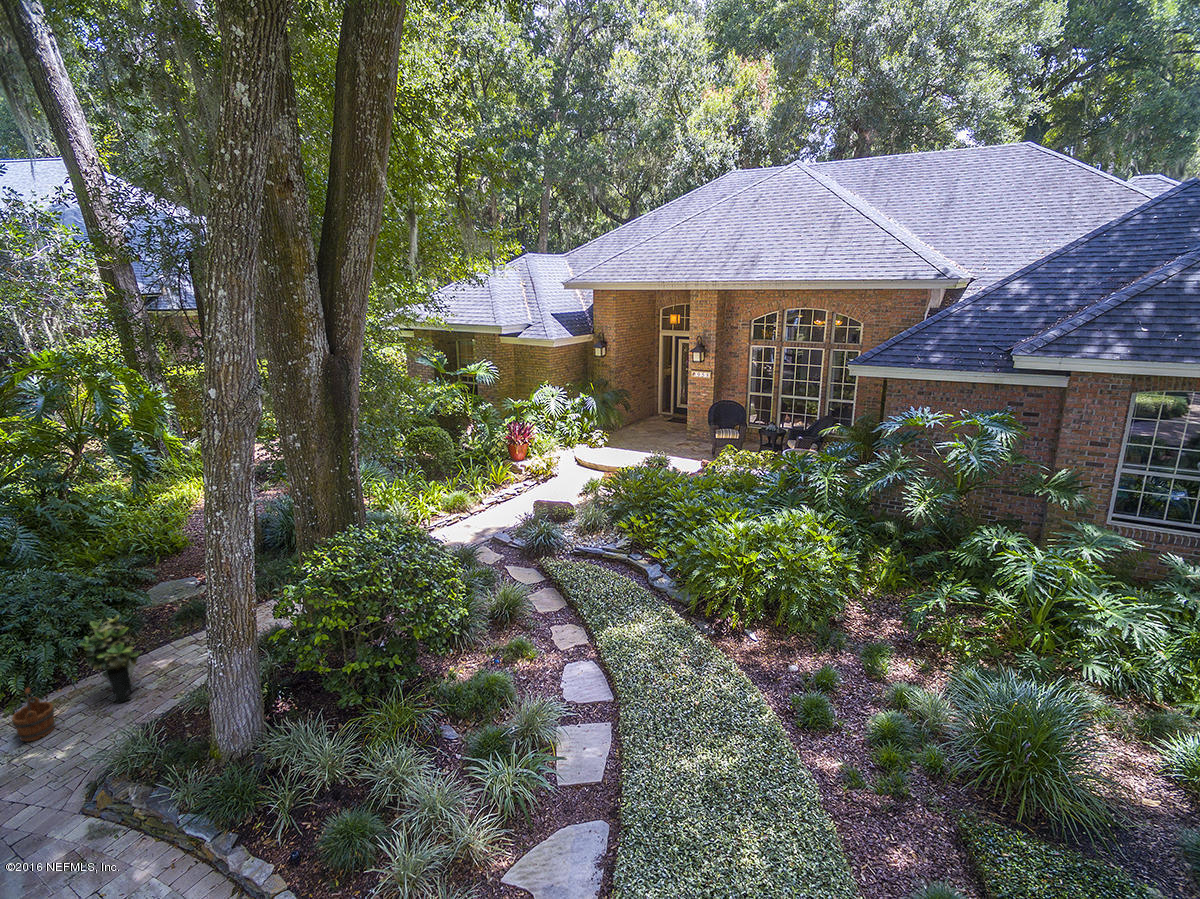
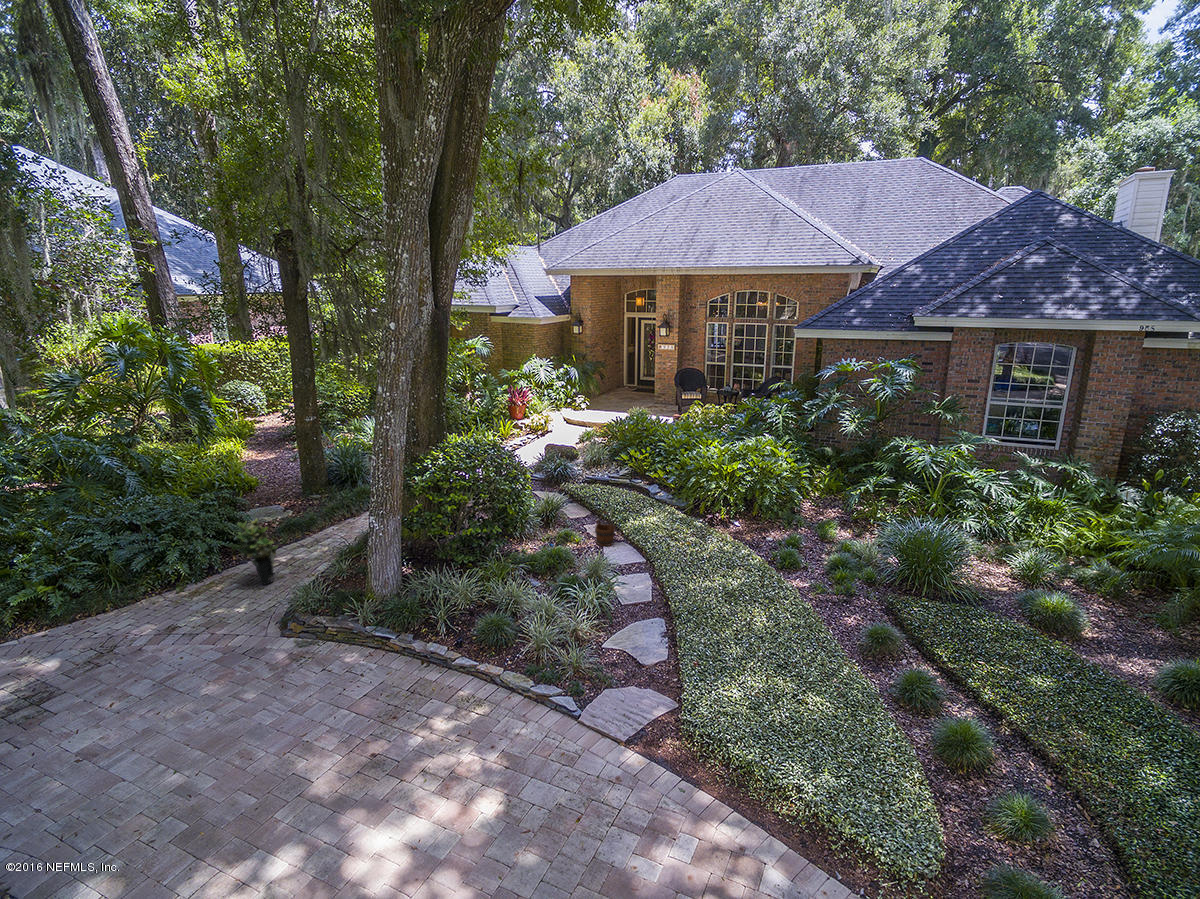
wooden bucket: present [12,688,55,741] -> present [595,511,615,546]

